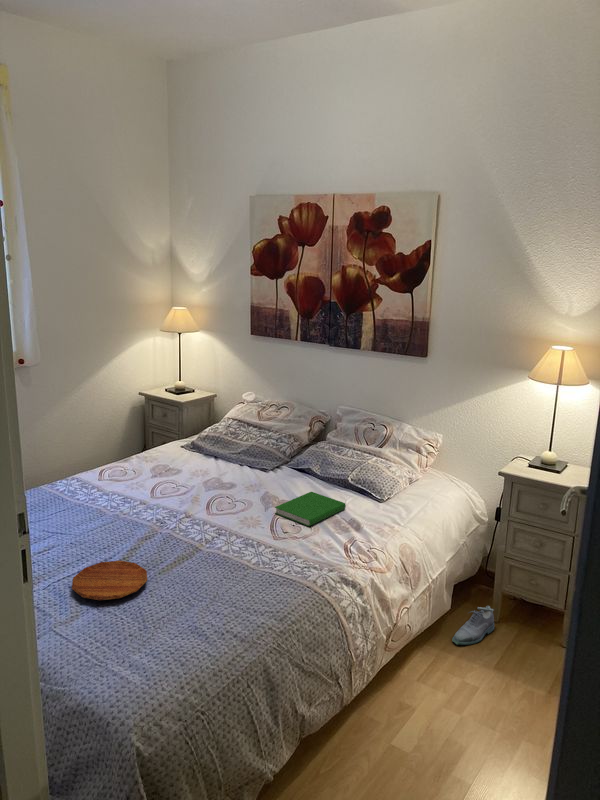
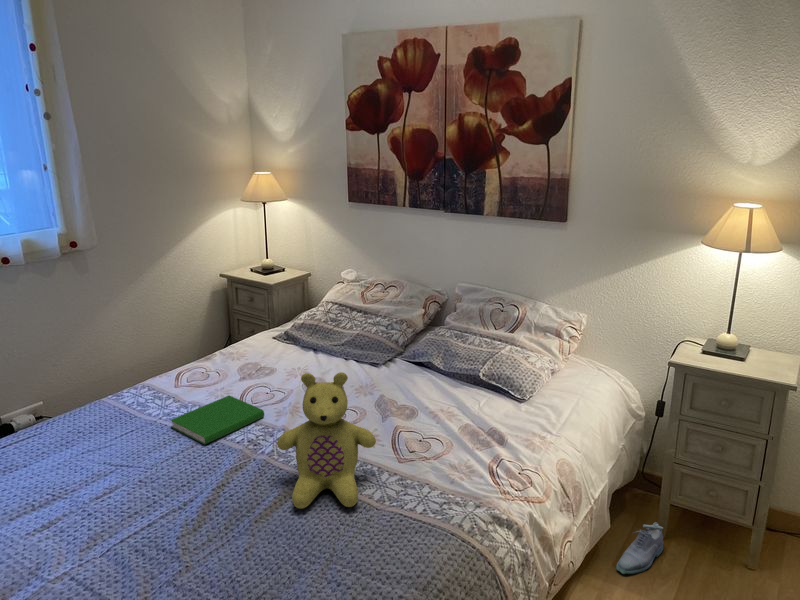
stuffed bear: none [178,462,255,566] -> present [277,372,376,509]
hardcover book: present [275,492,346,526] -> present [171,395,264,444]
tray: present [72,560,147,600] -> none [140,507,242,572]

